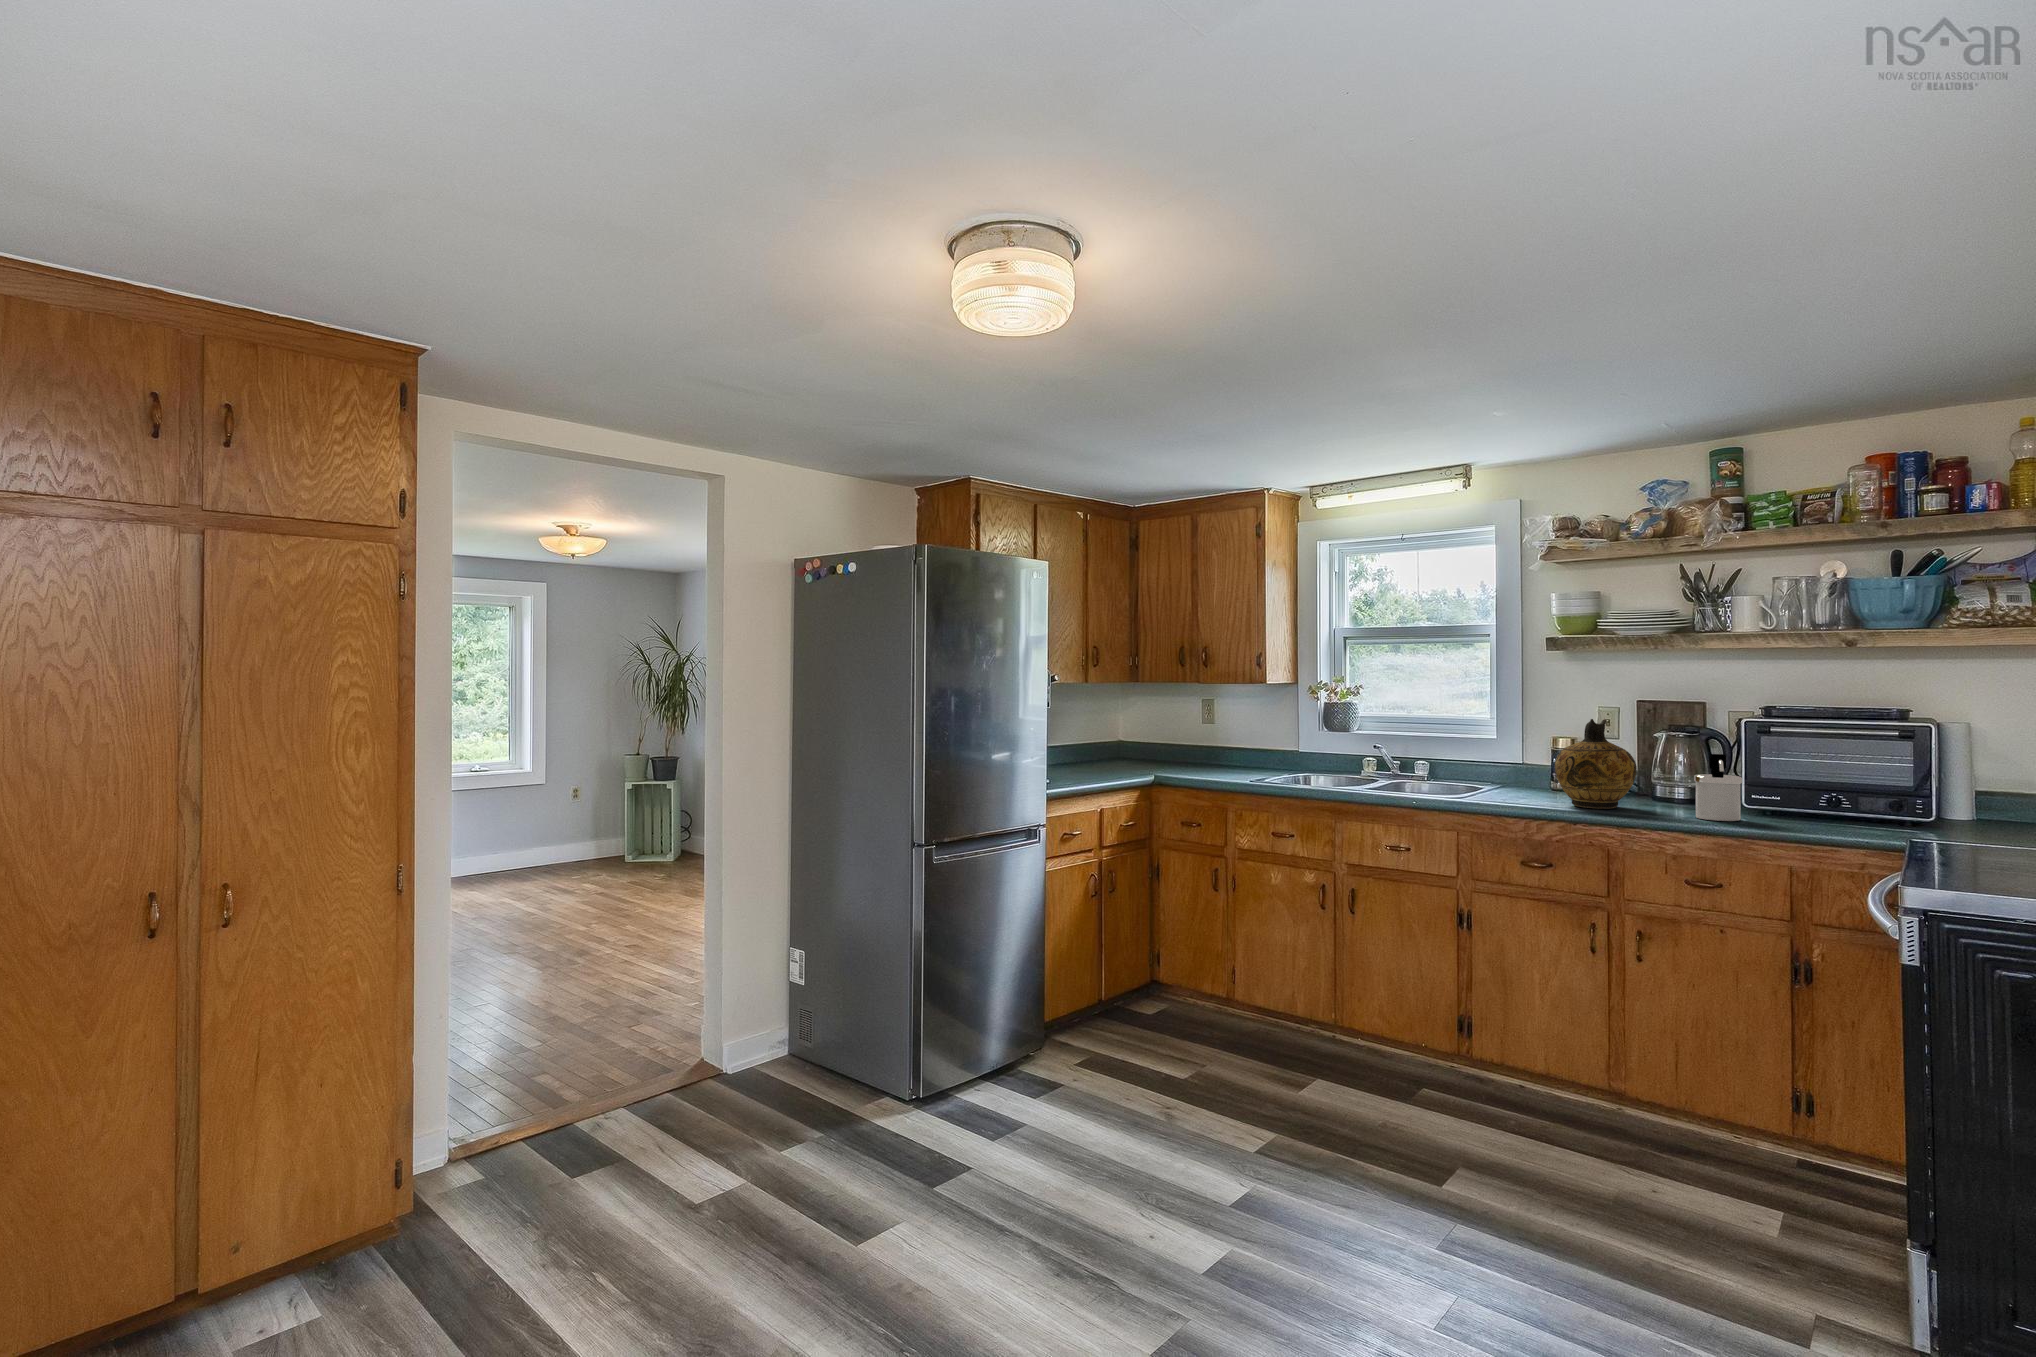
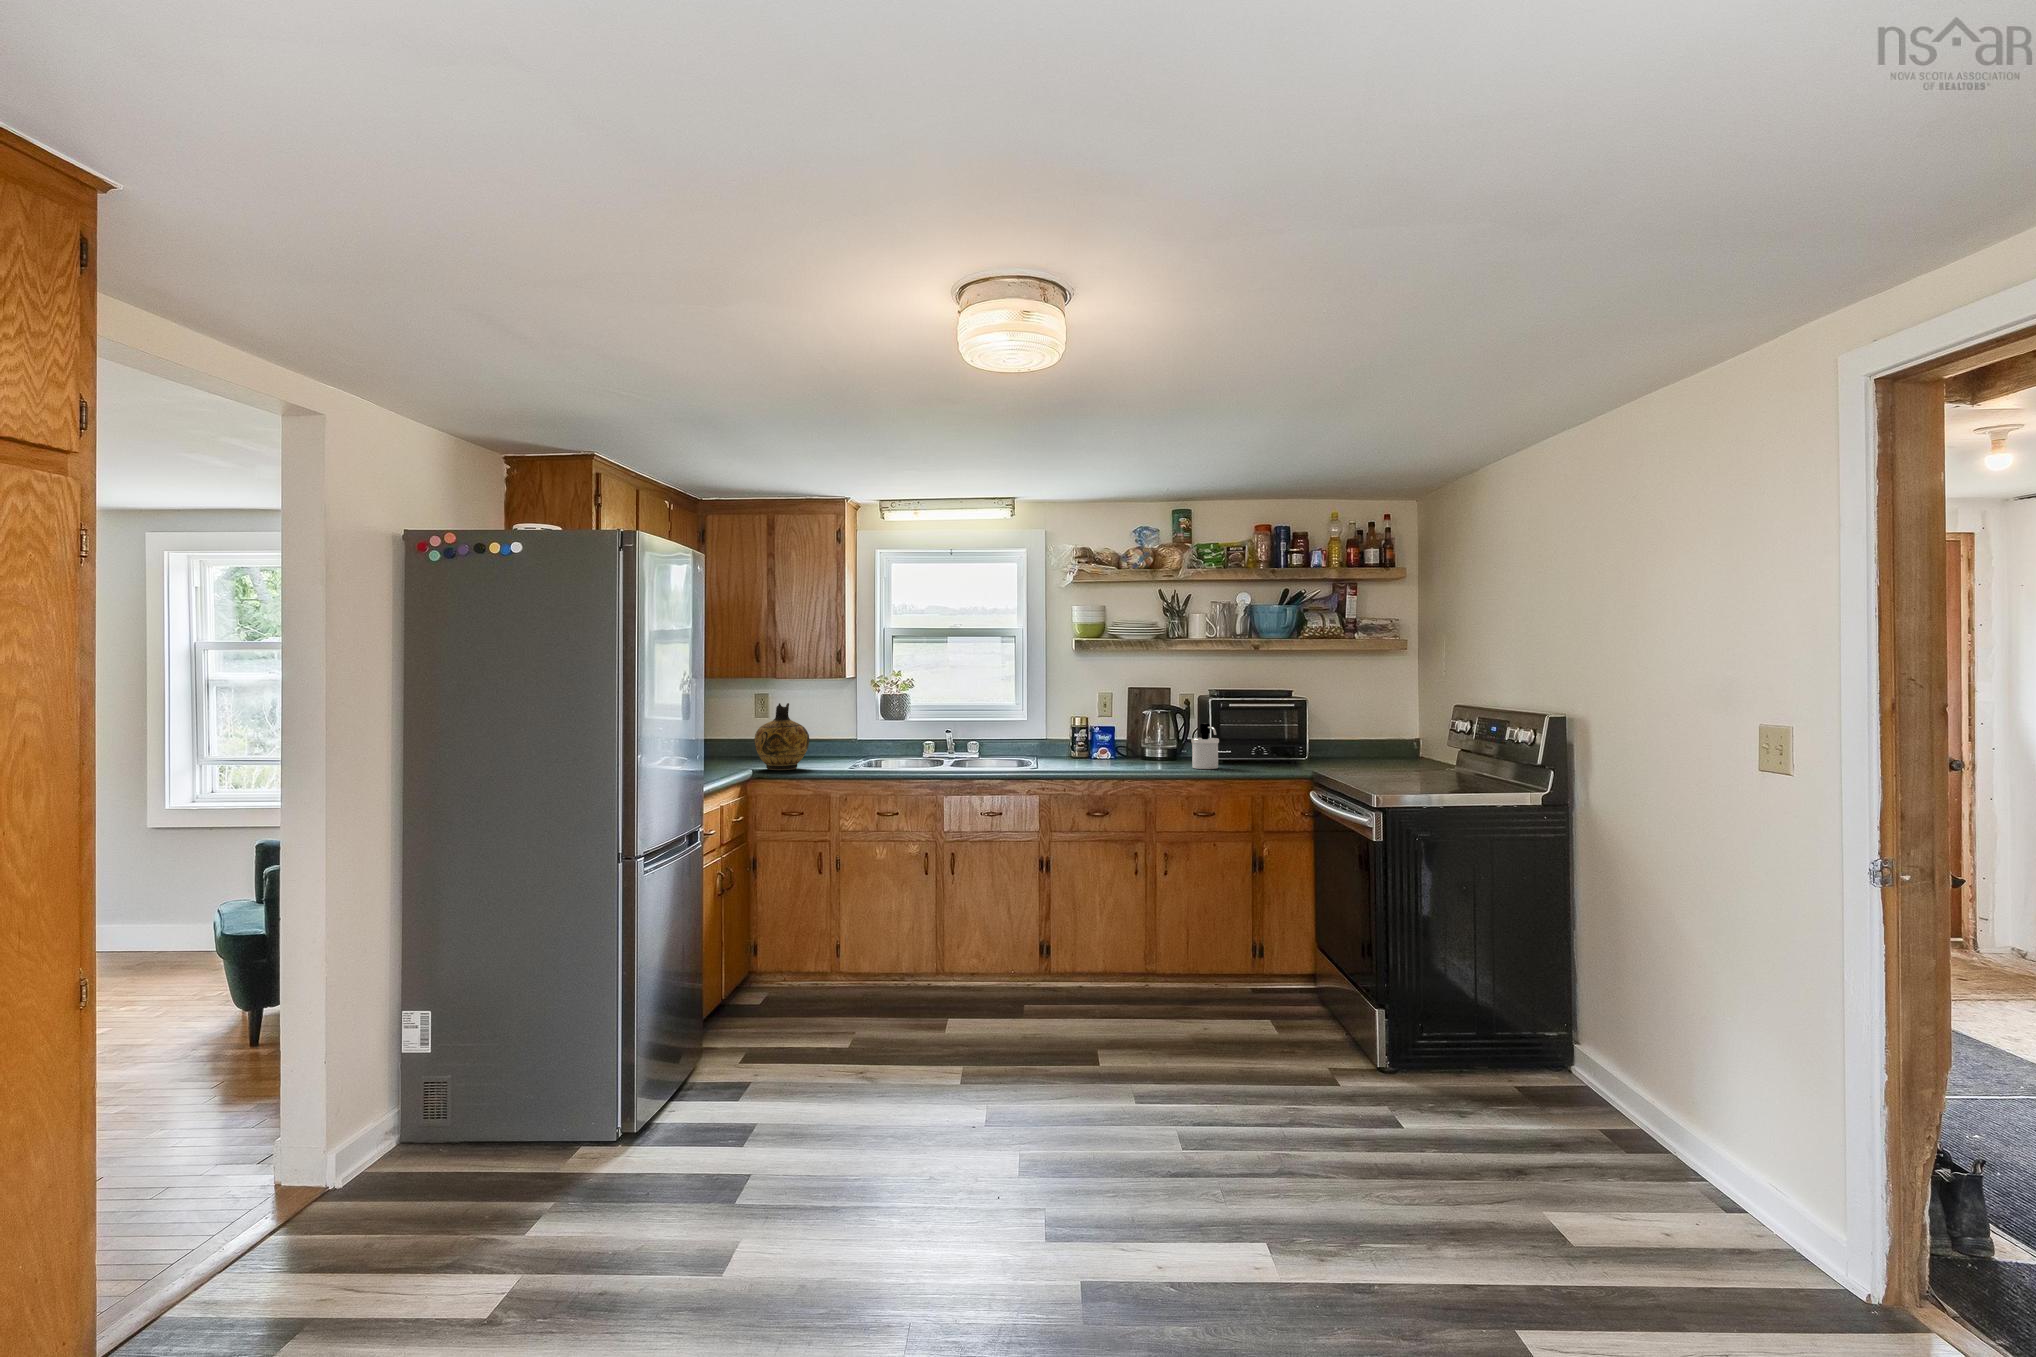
ceramic jug: present [1555,719,1637,809] -> present [754,703,809,770]

